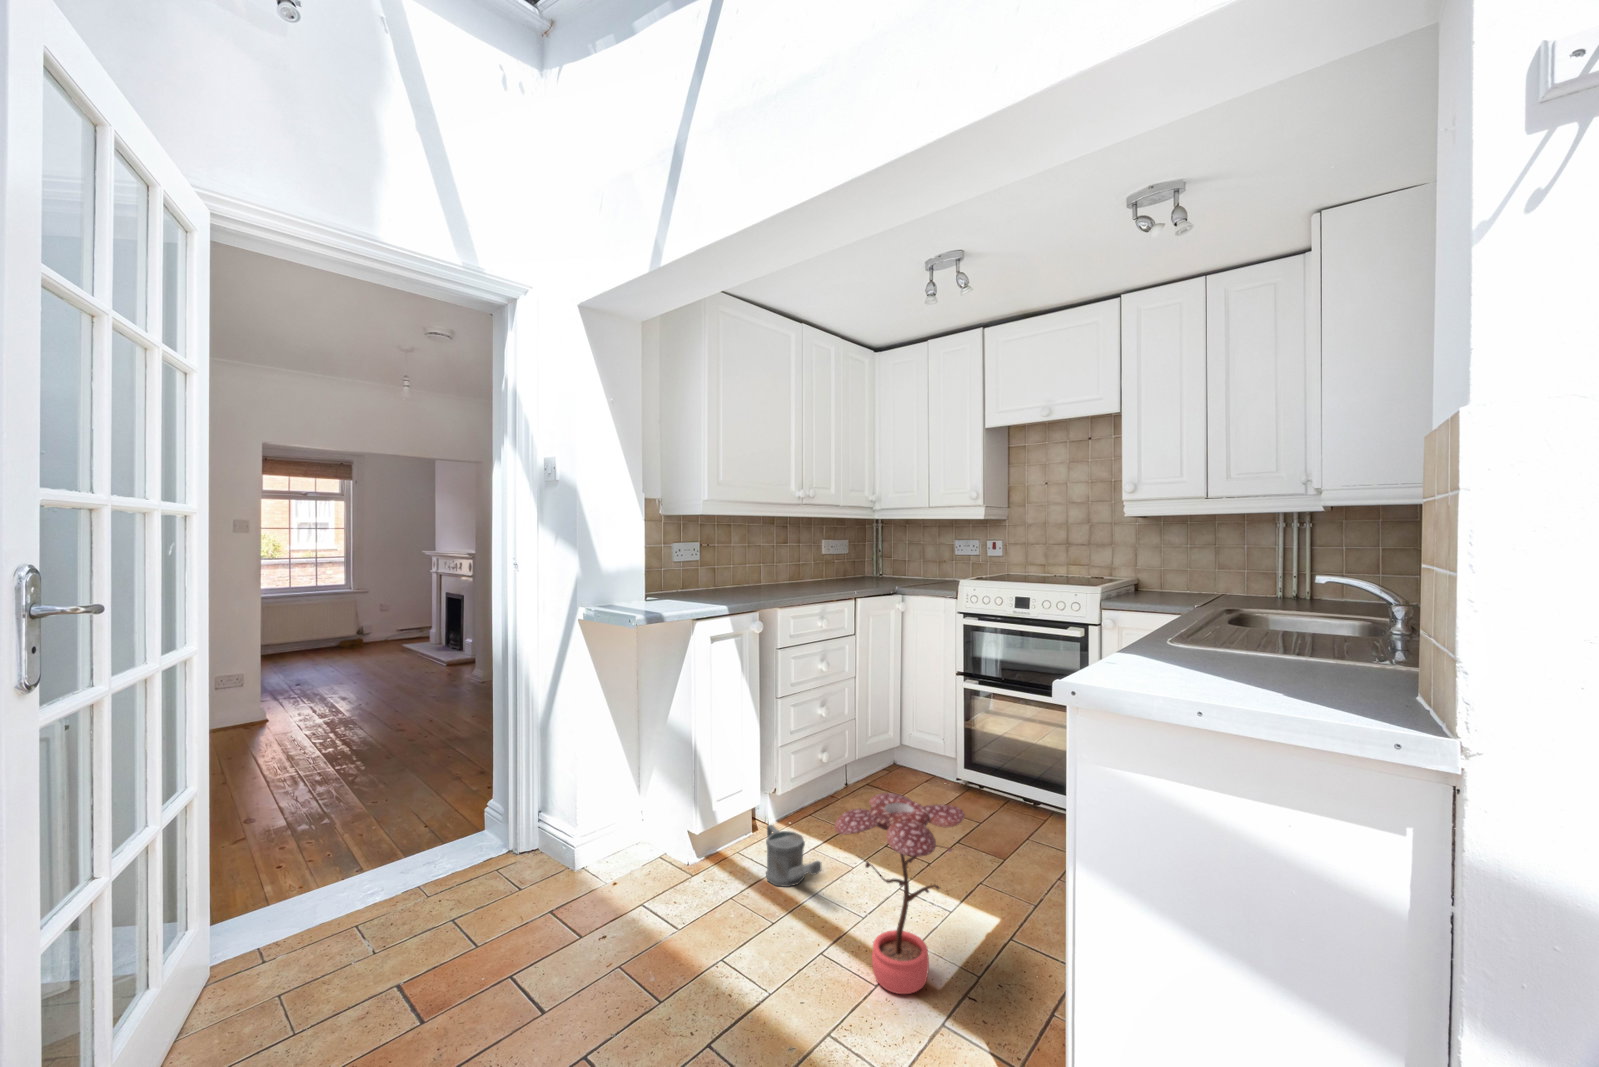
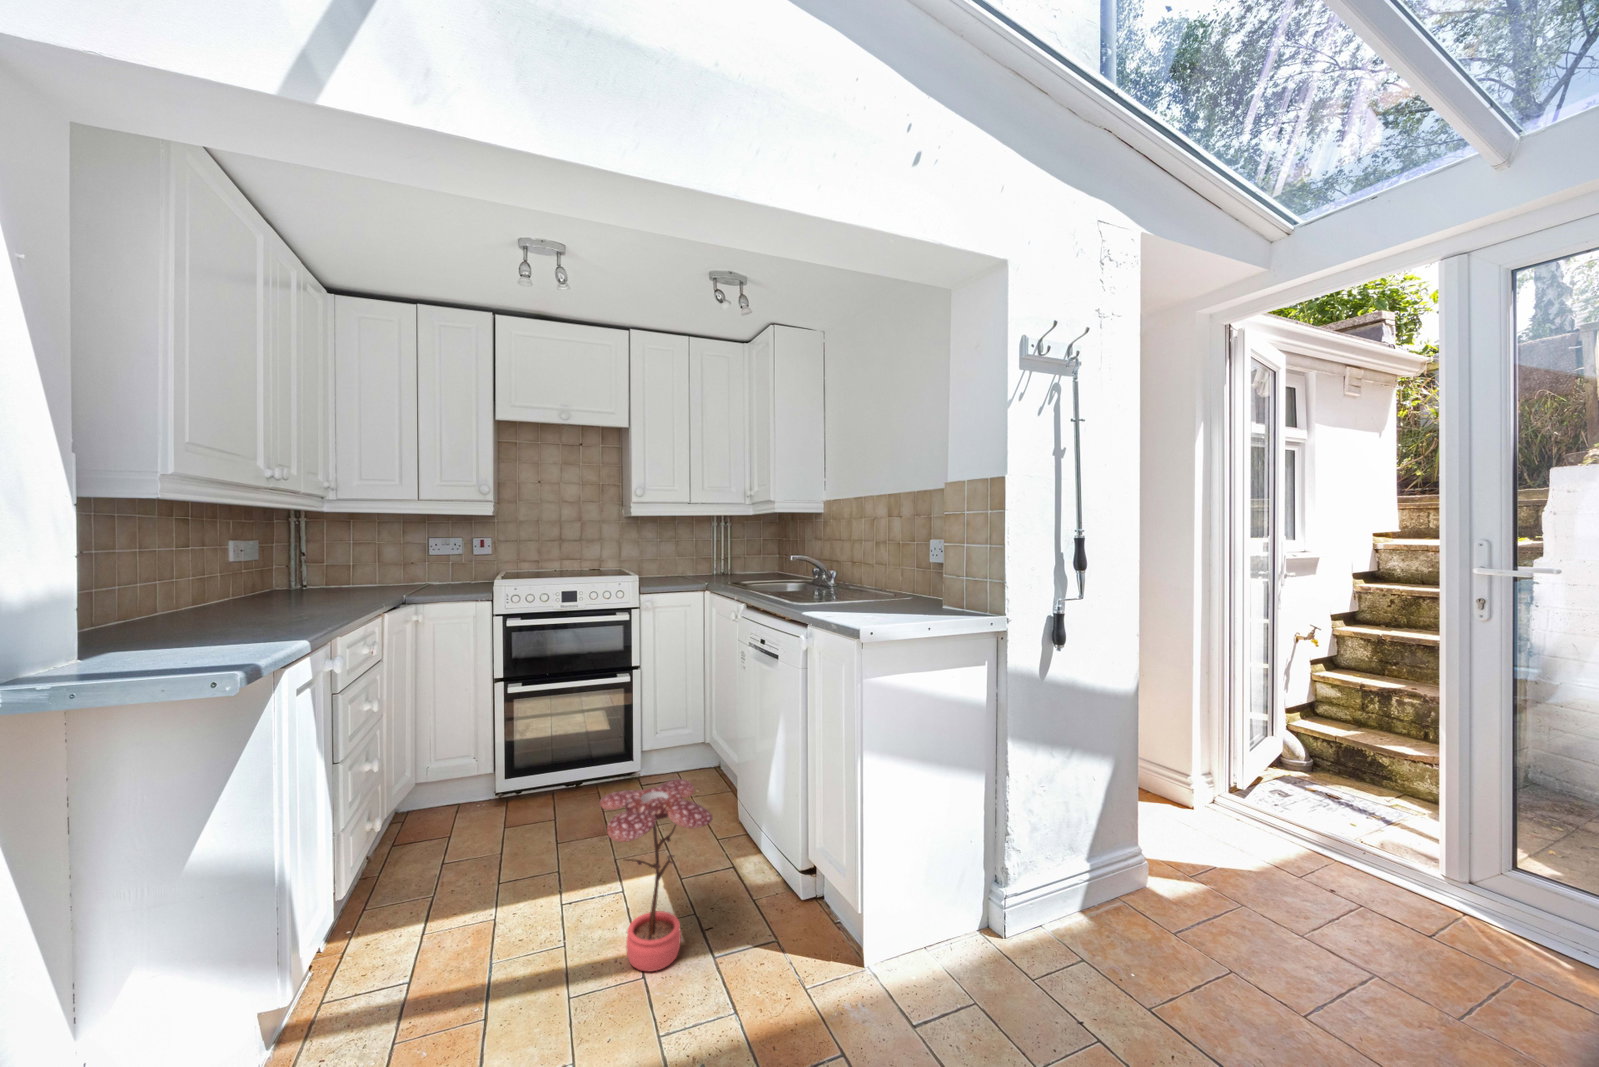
watering can: present [766,825,821,887] -> none [378,904,510,982]

